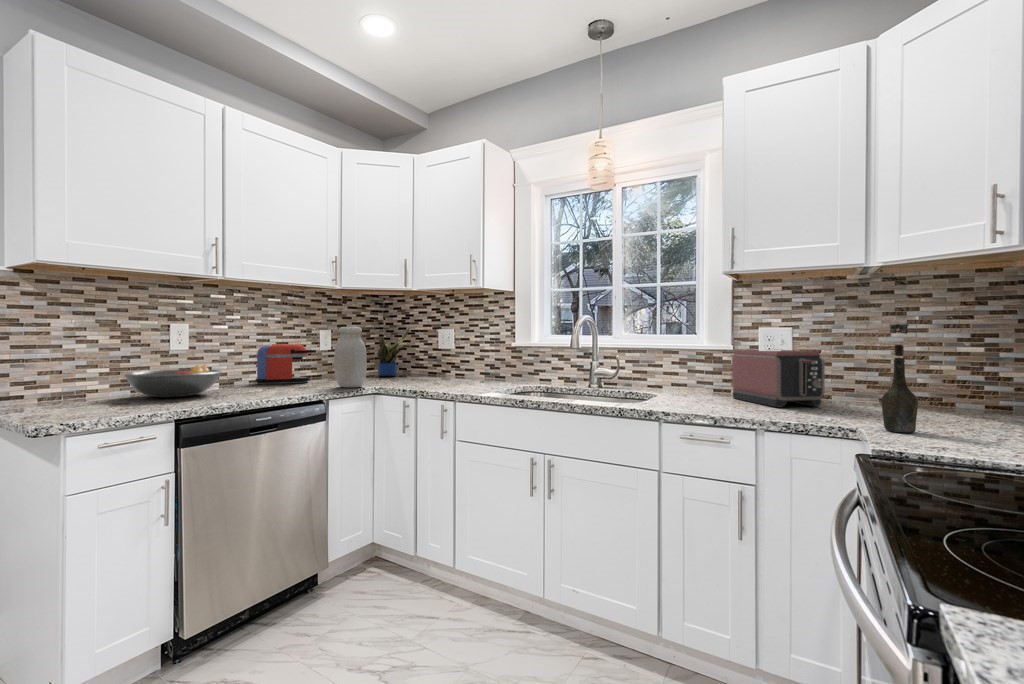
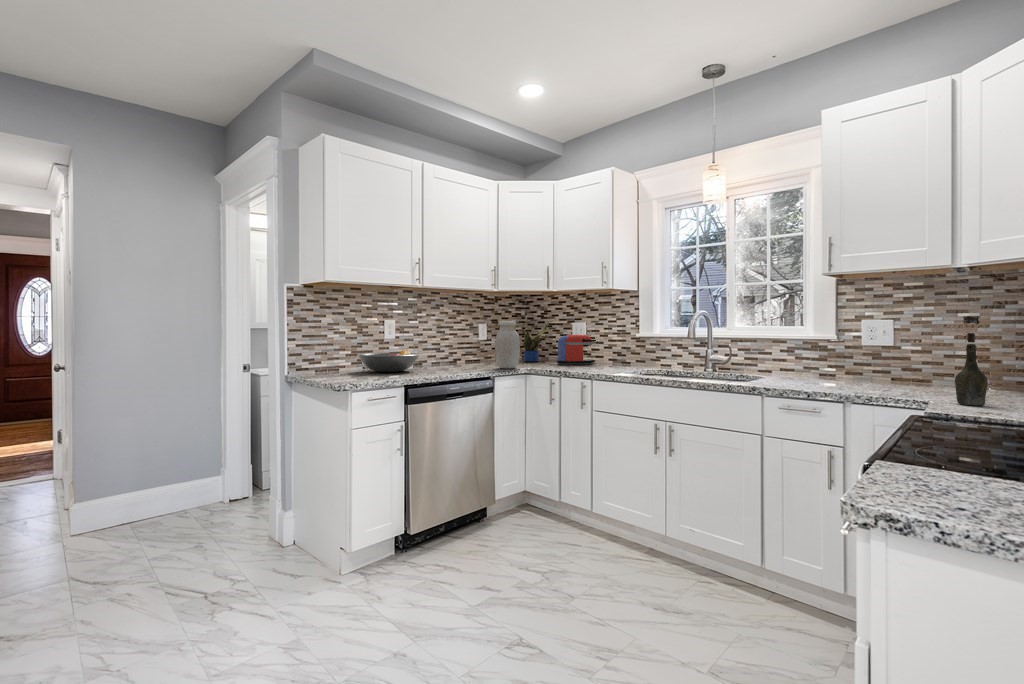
coffee maker: present [256,344,316,384] -> present [557,335,596,365]
toaster: present [732,349,825,407] -> none [835,339,920,388]

